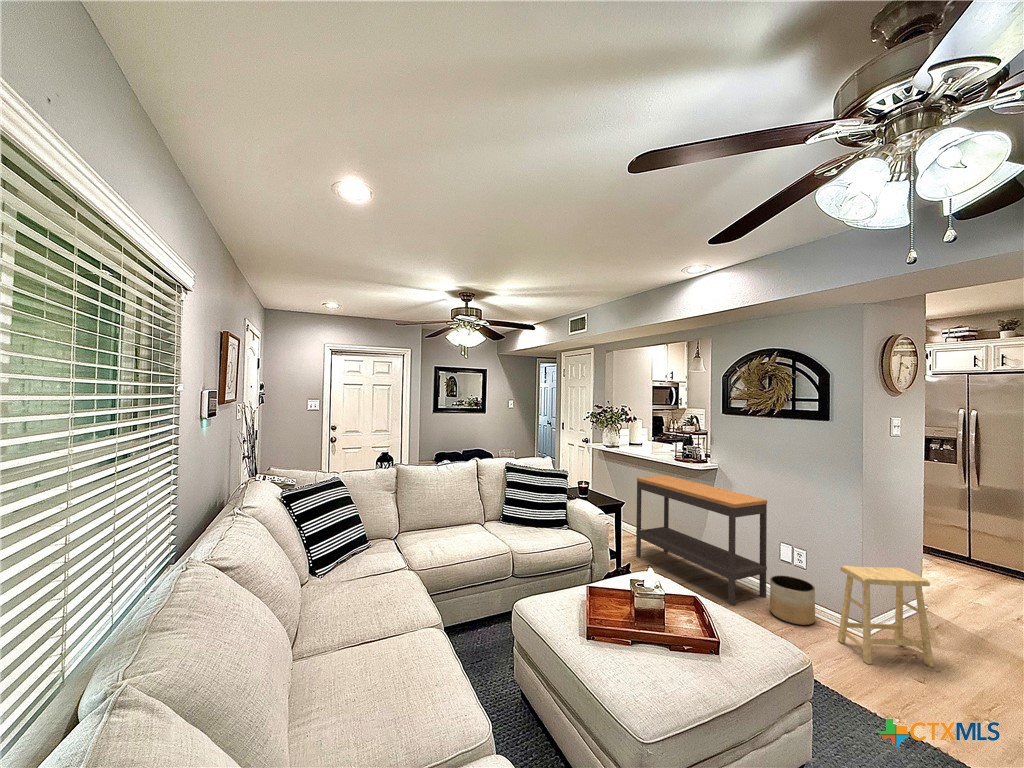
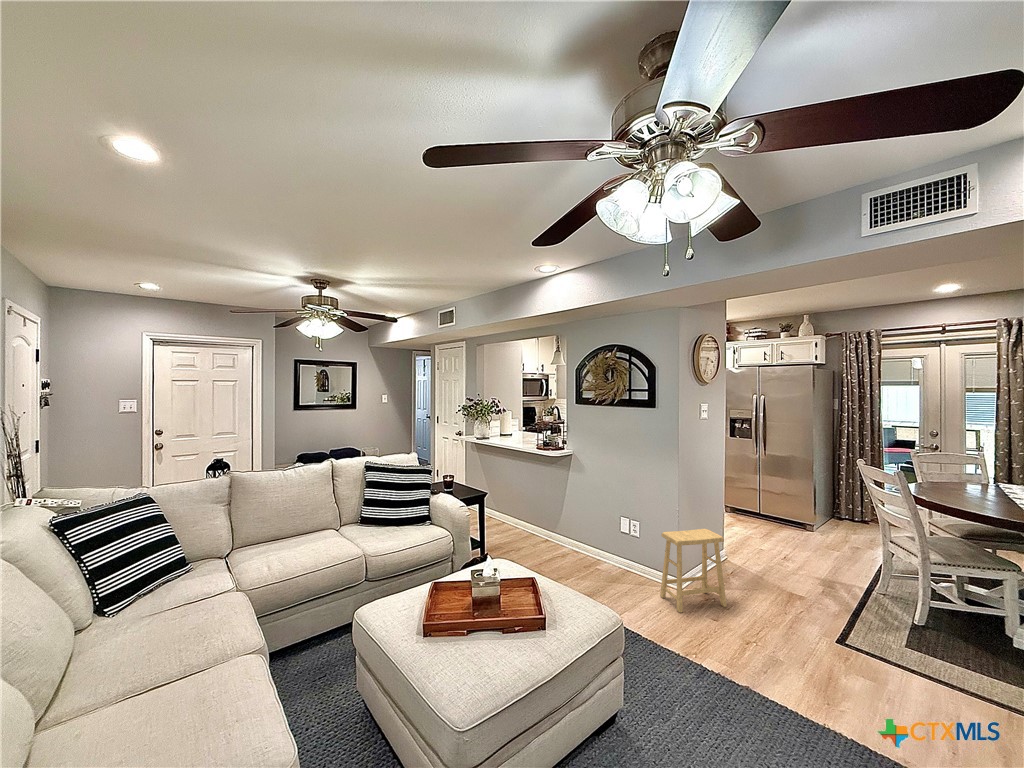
console table: present [636,475,767,606] -> none [501,463,610,579]
planter: present [770,575,815,625] -> none [611,546,645,587]

